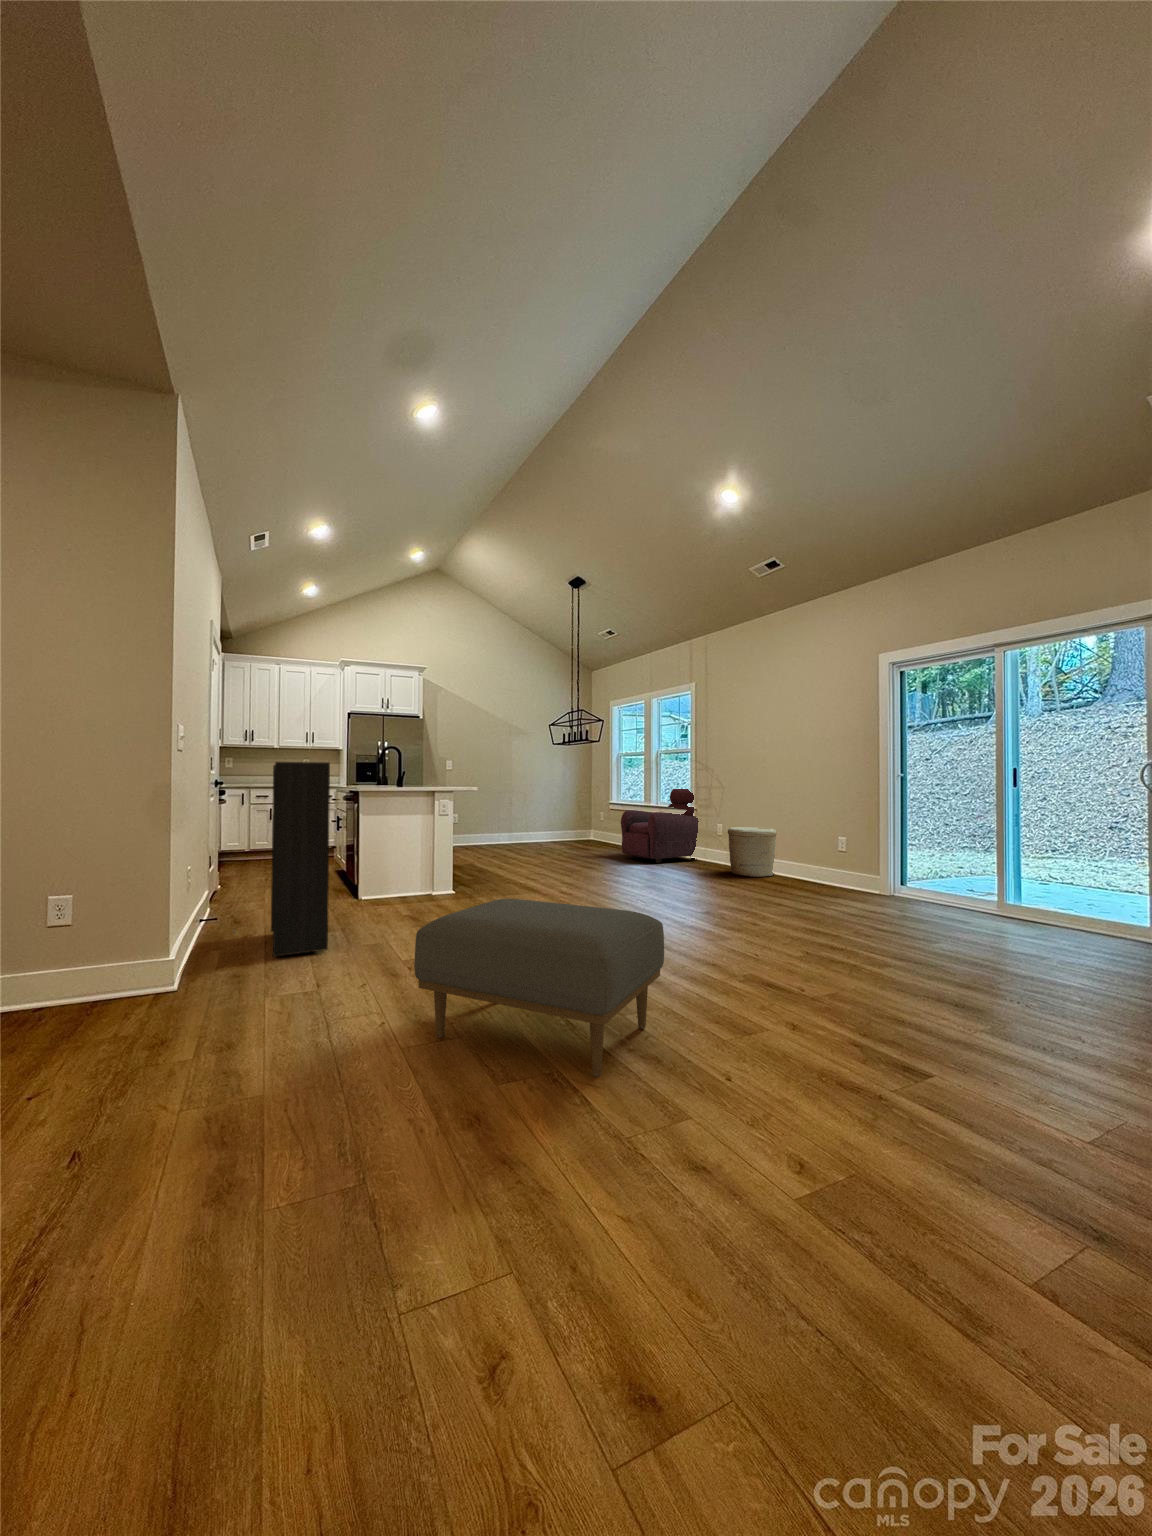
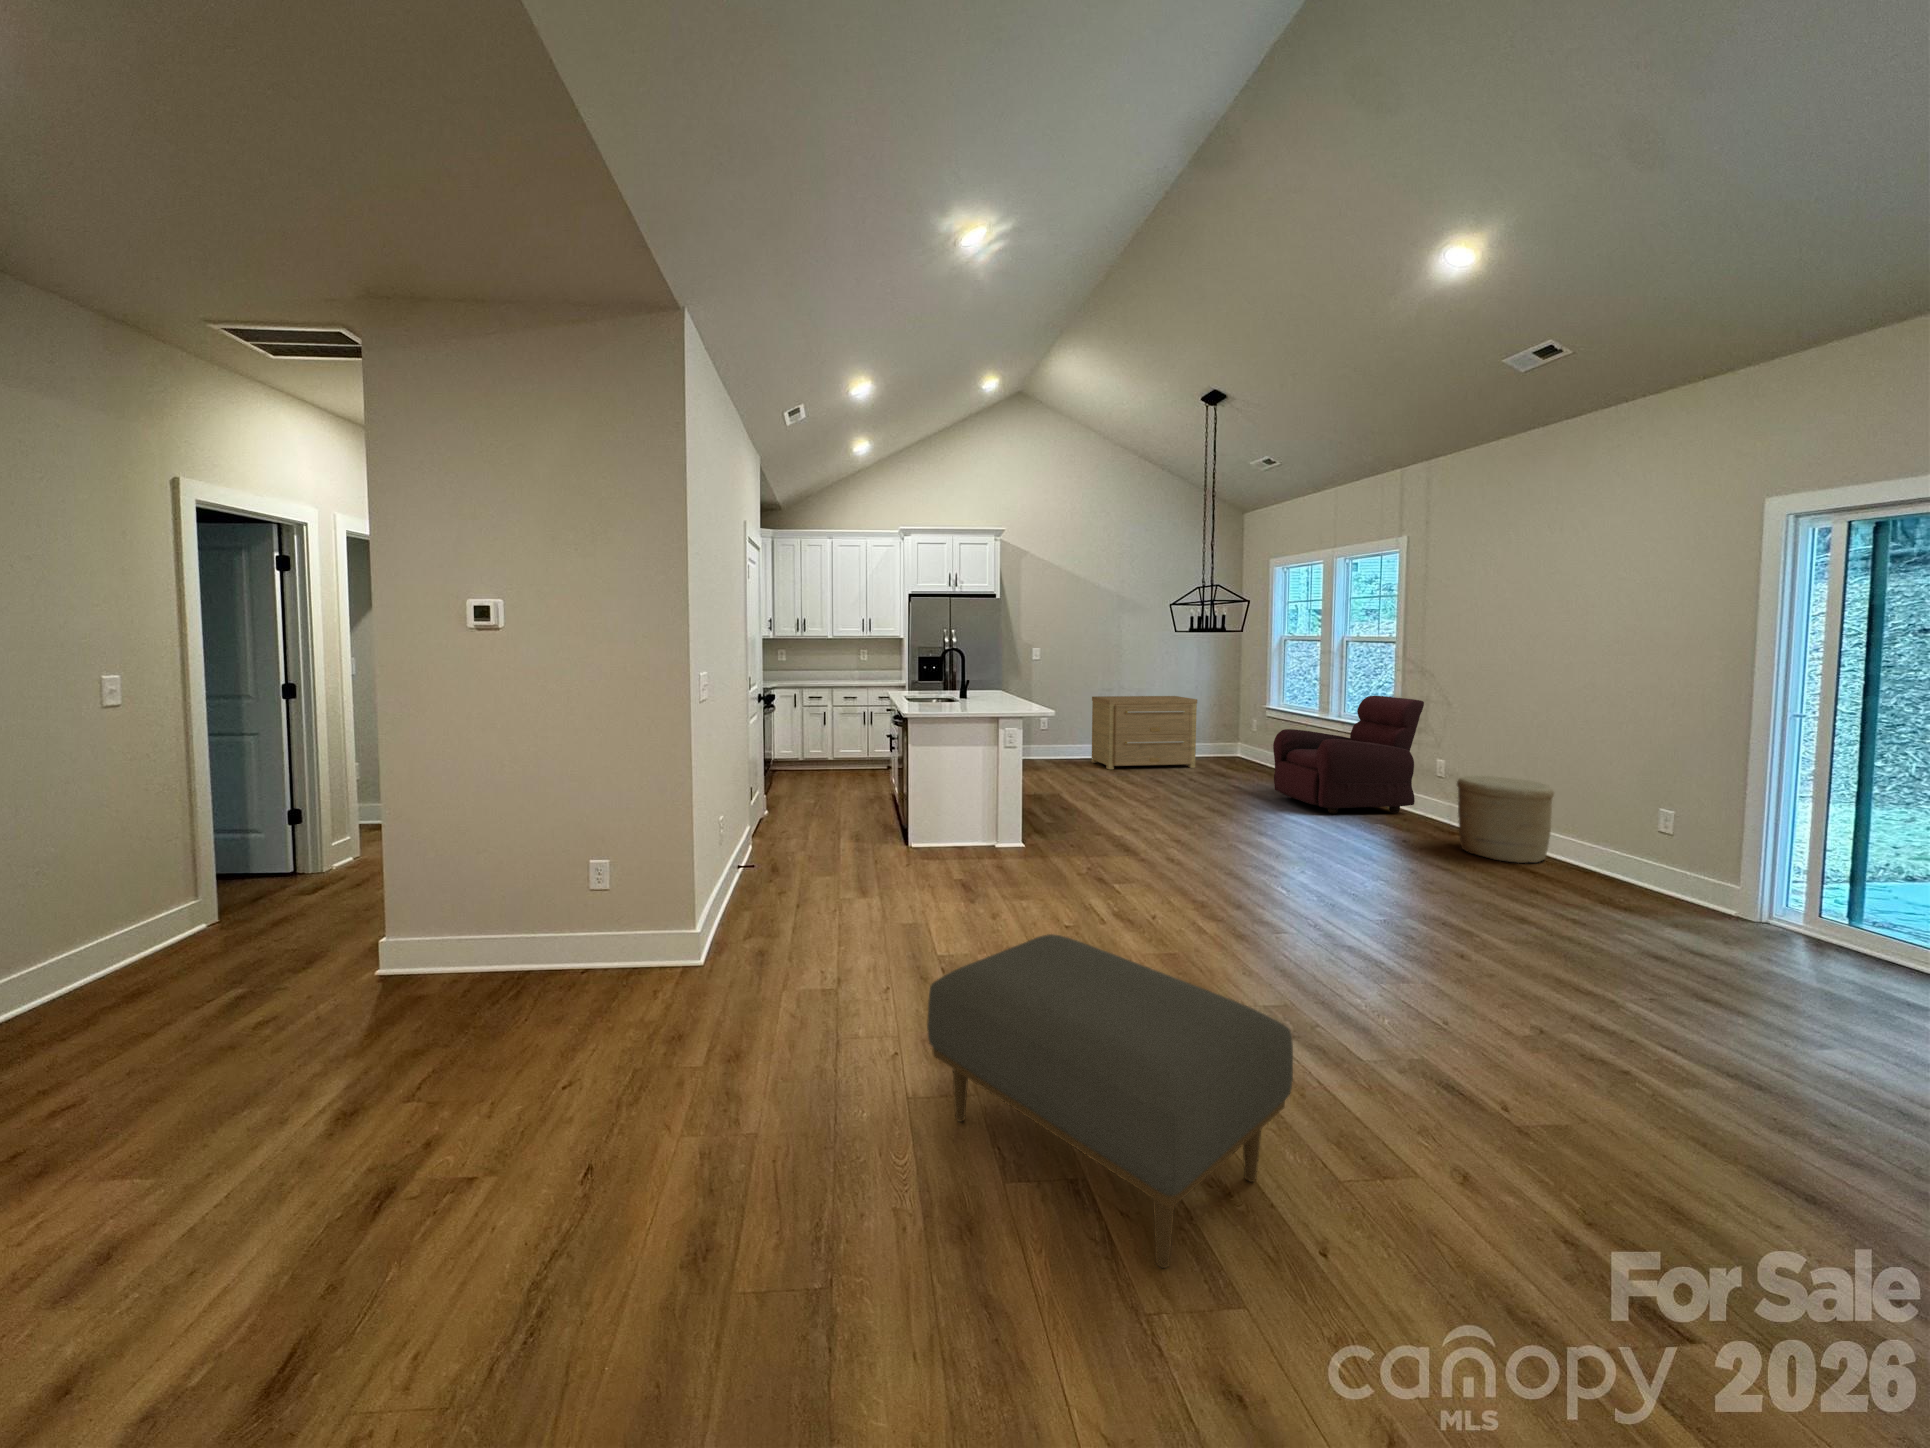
bookcase: present [233,762,330,956] -> none [770,698,859,933]
side table: none [495,796,569,850] -> present [1092,696,1197,769]

